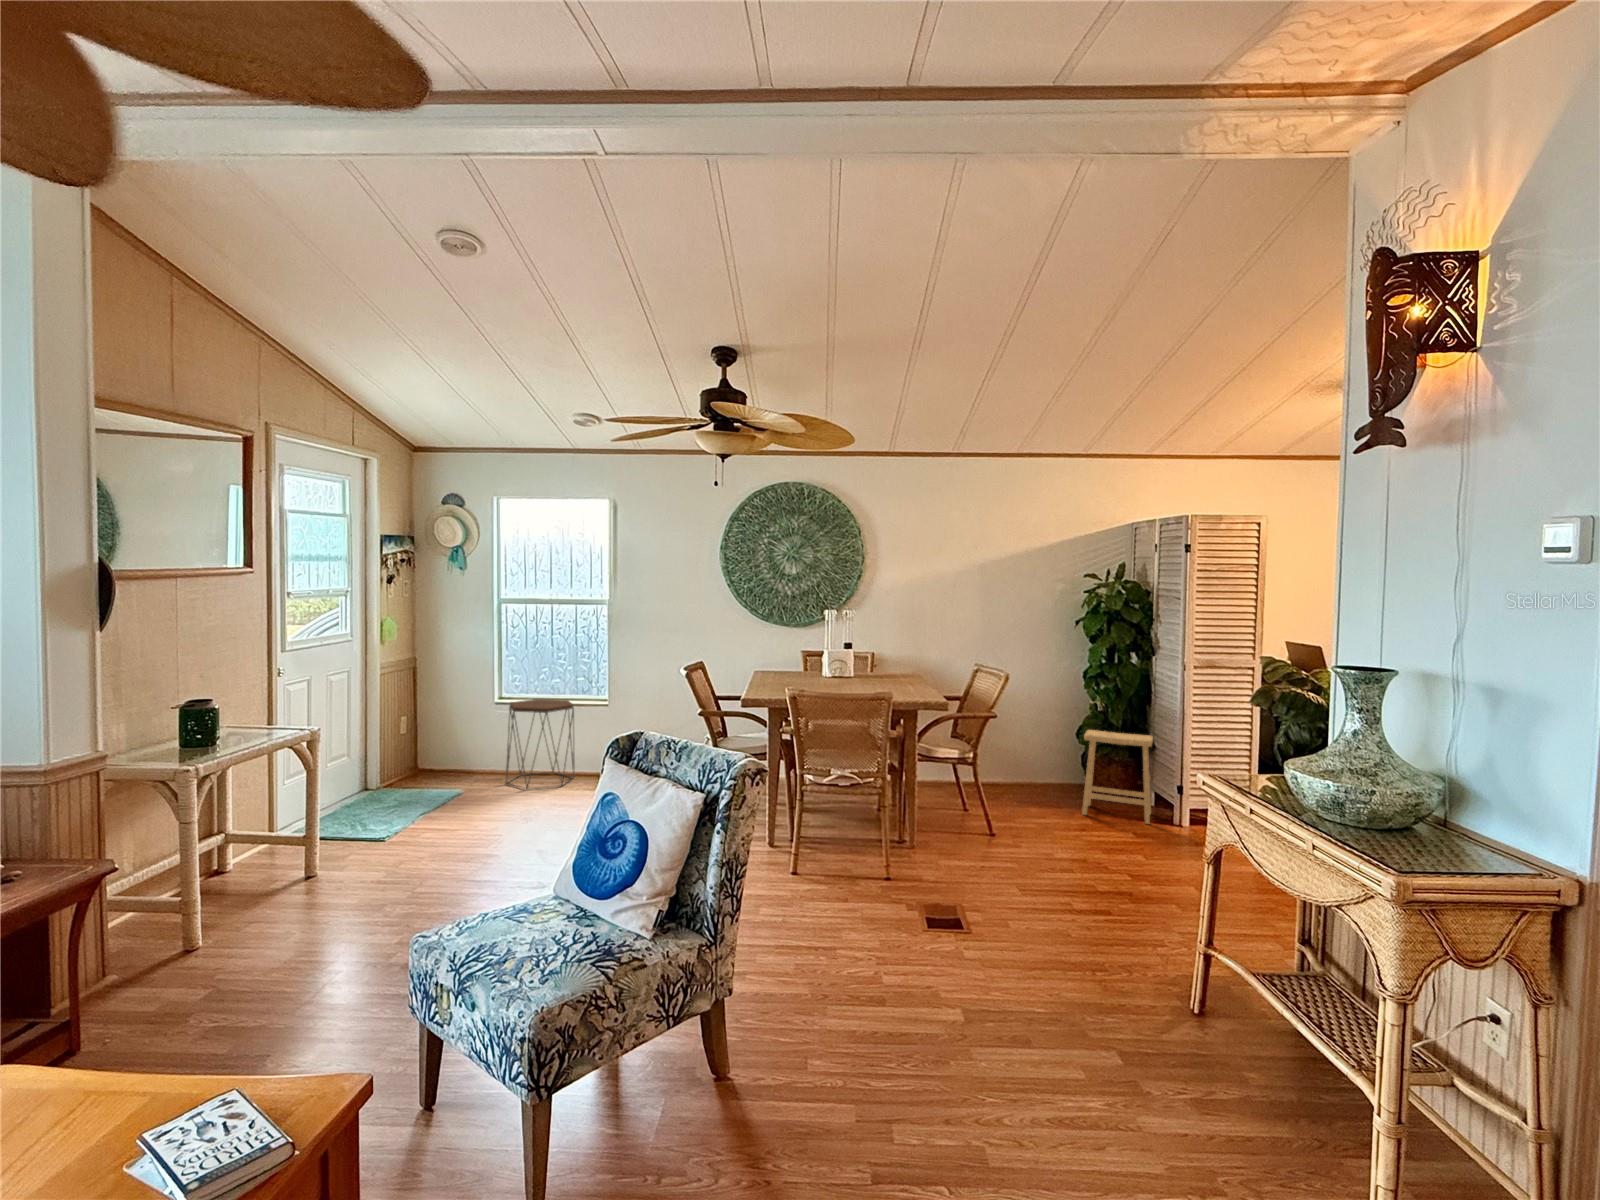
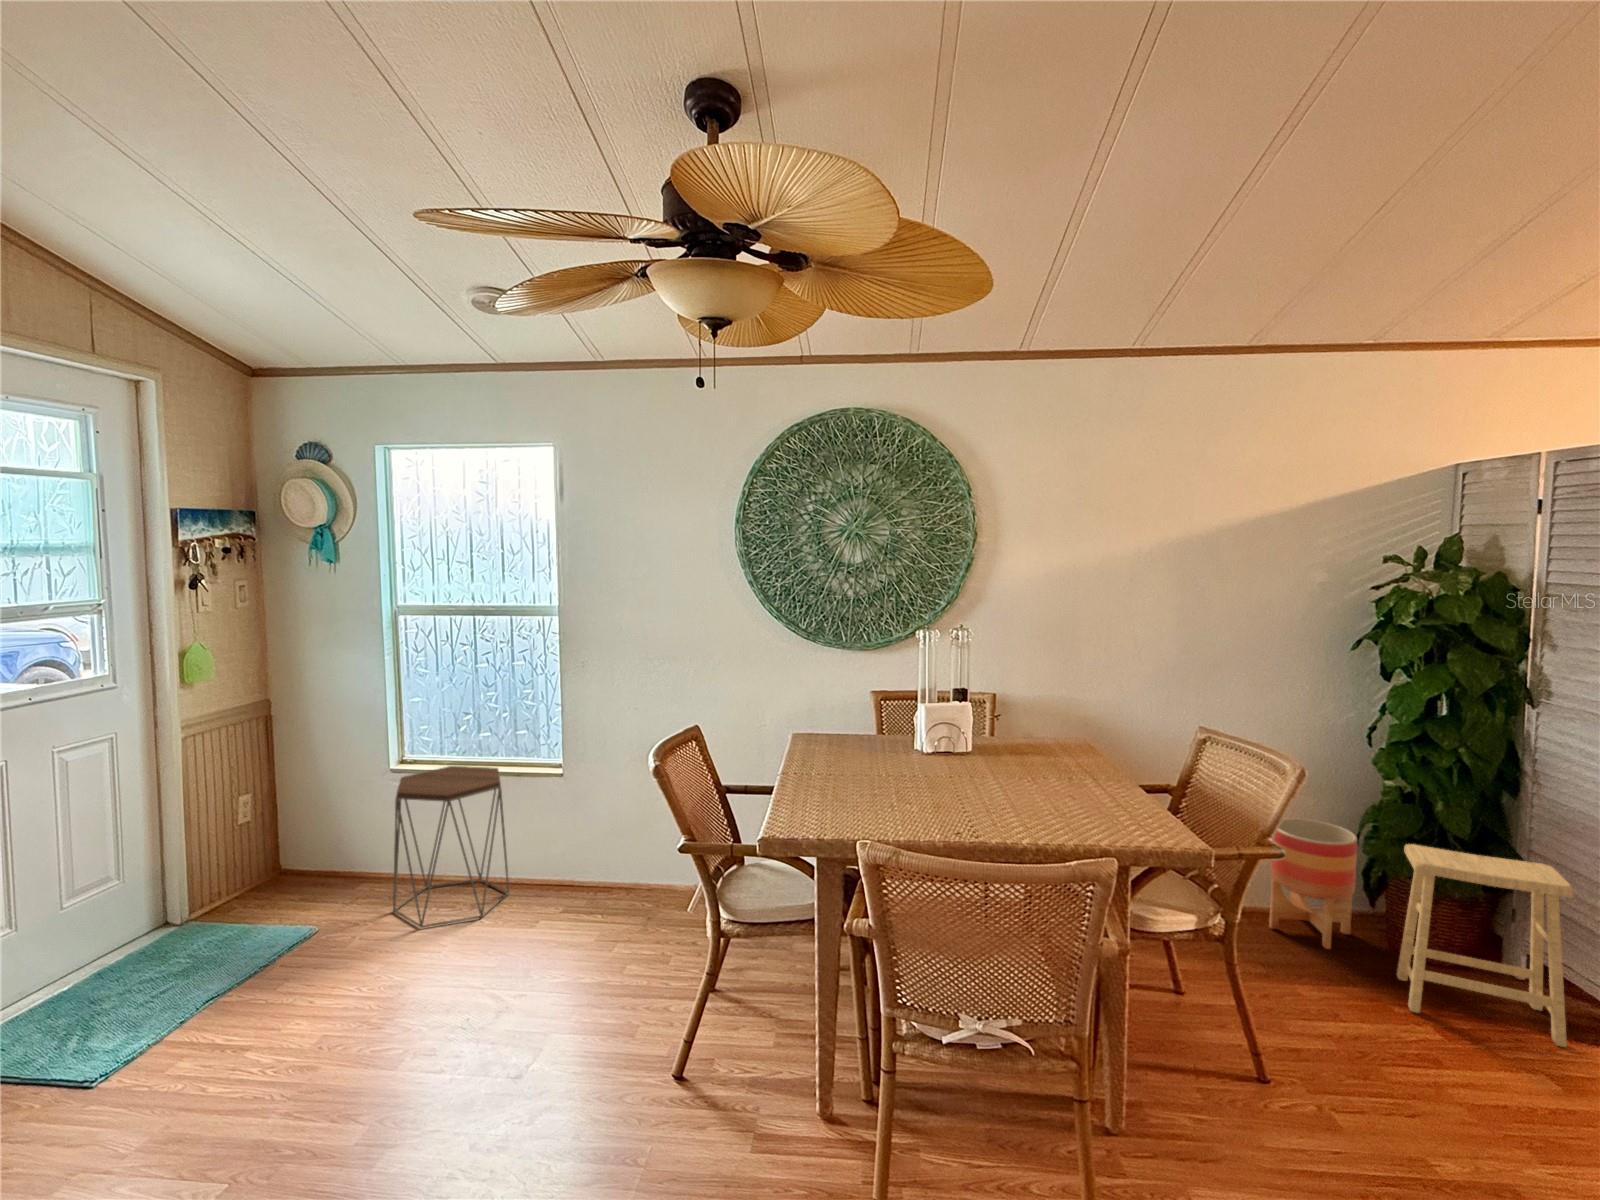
planter: none [1030,728,1075,796] -> present [1269,818,1357,949]

